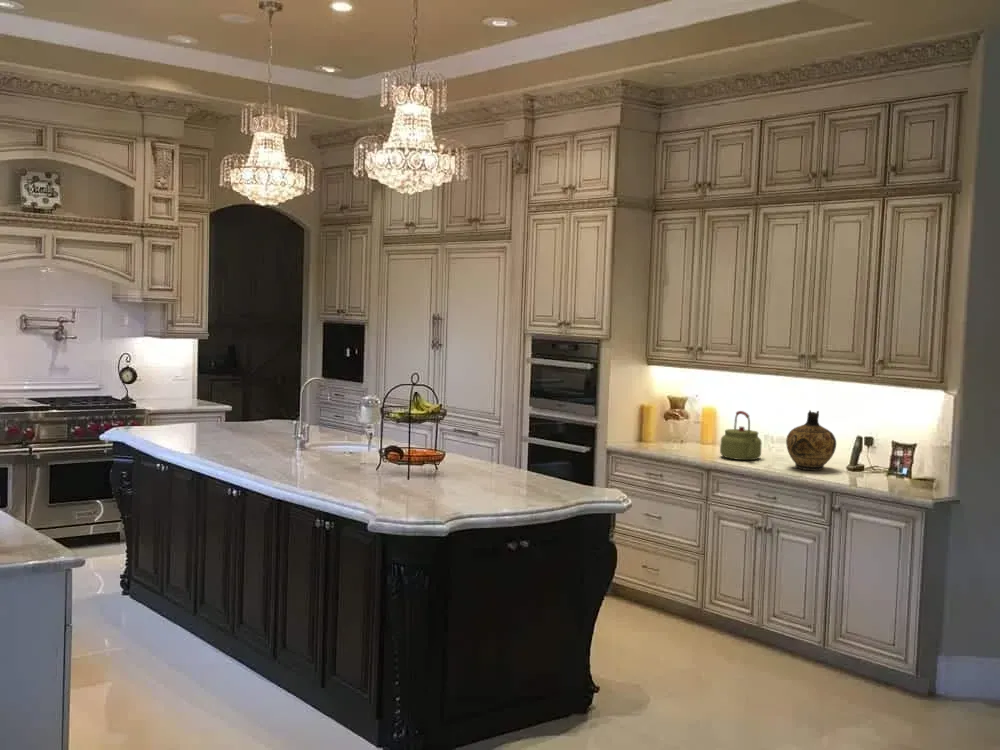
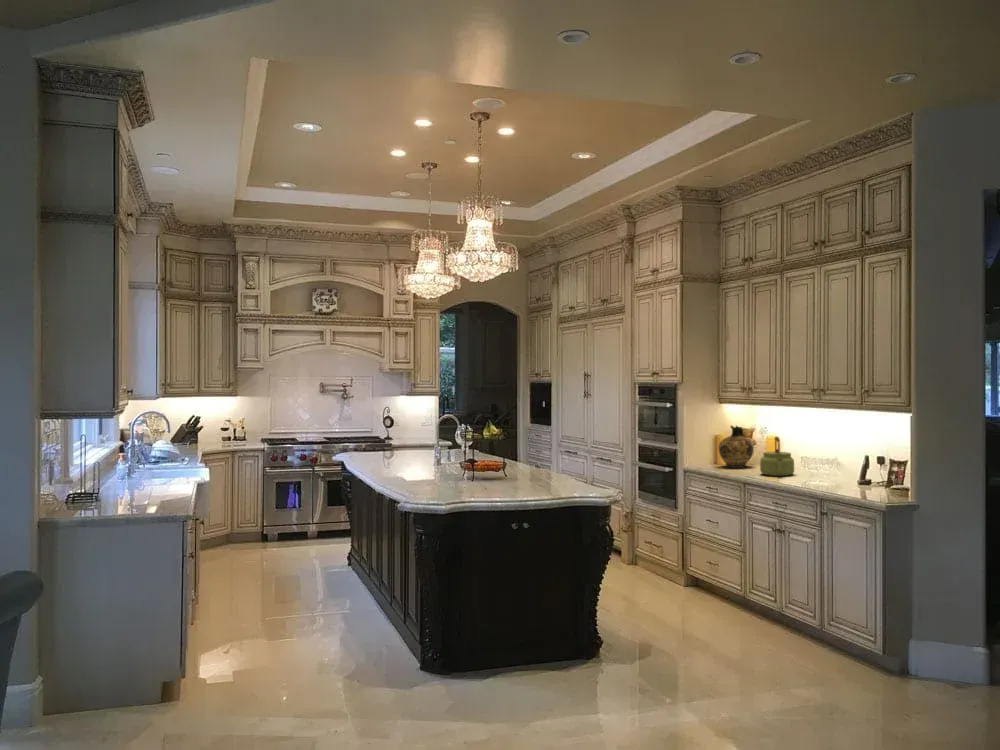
ceramic jug: present [786,411,836,470] -> present [719,426,754,468]

